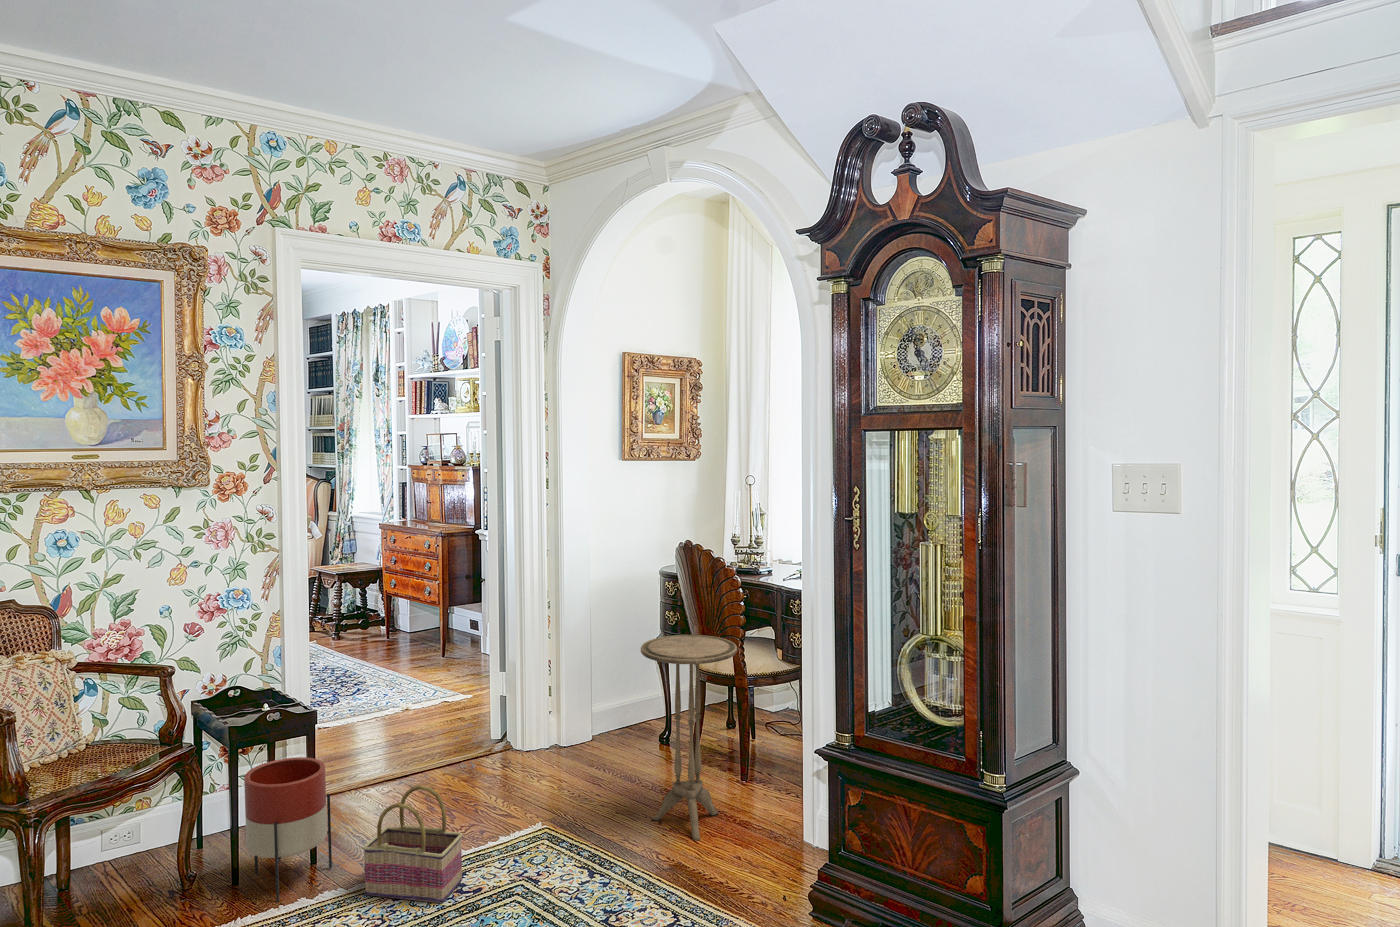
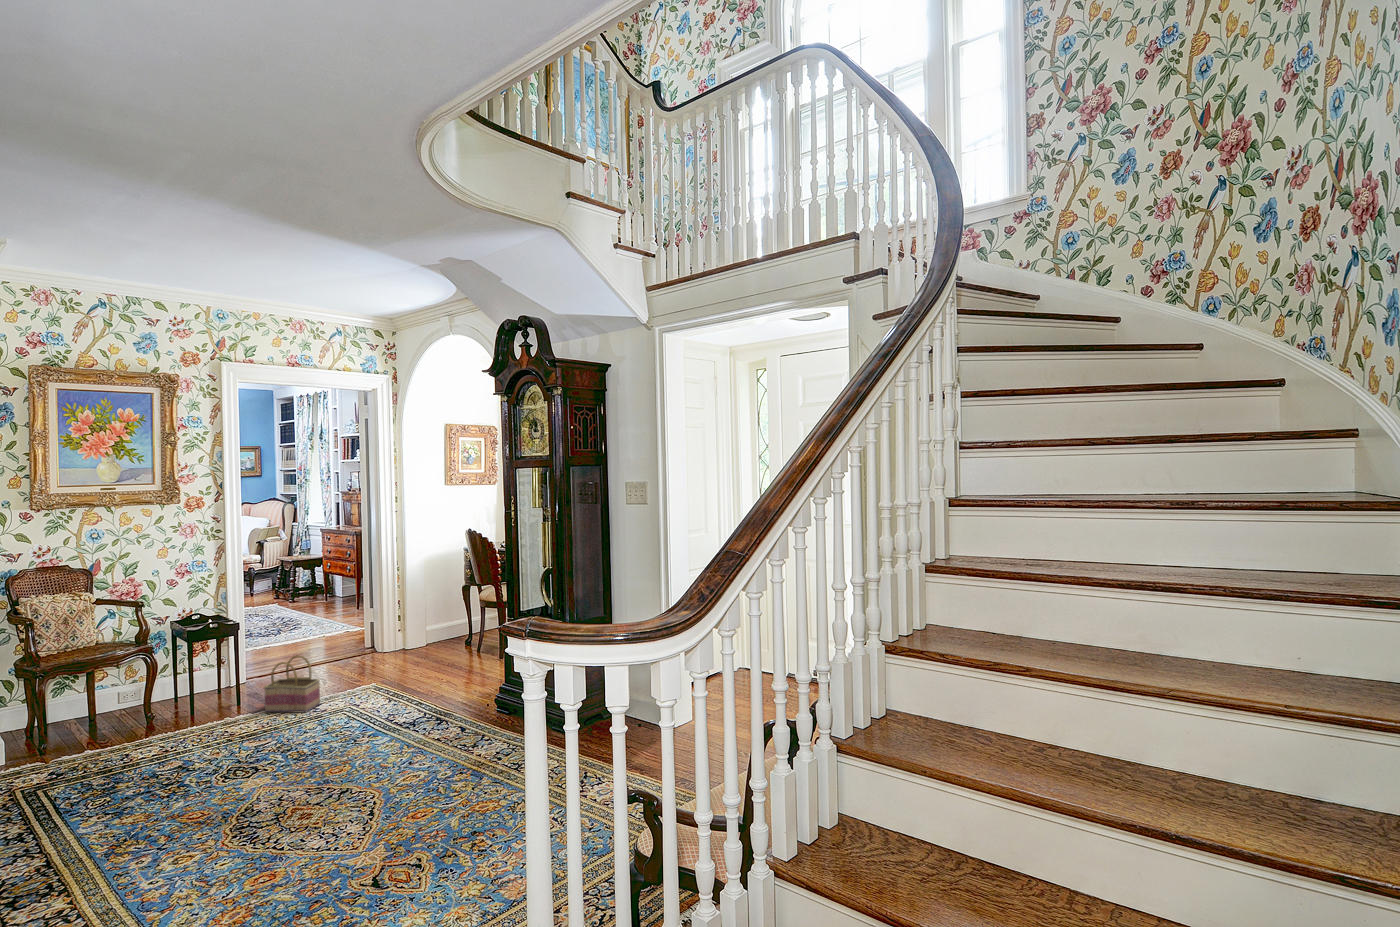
side table: present [641,635,737,841] -> none [427,577,481,684]
planter: present [244,757,332,902] -> none [198,646,250,718]

